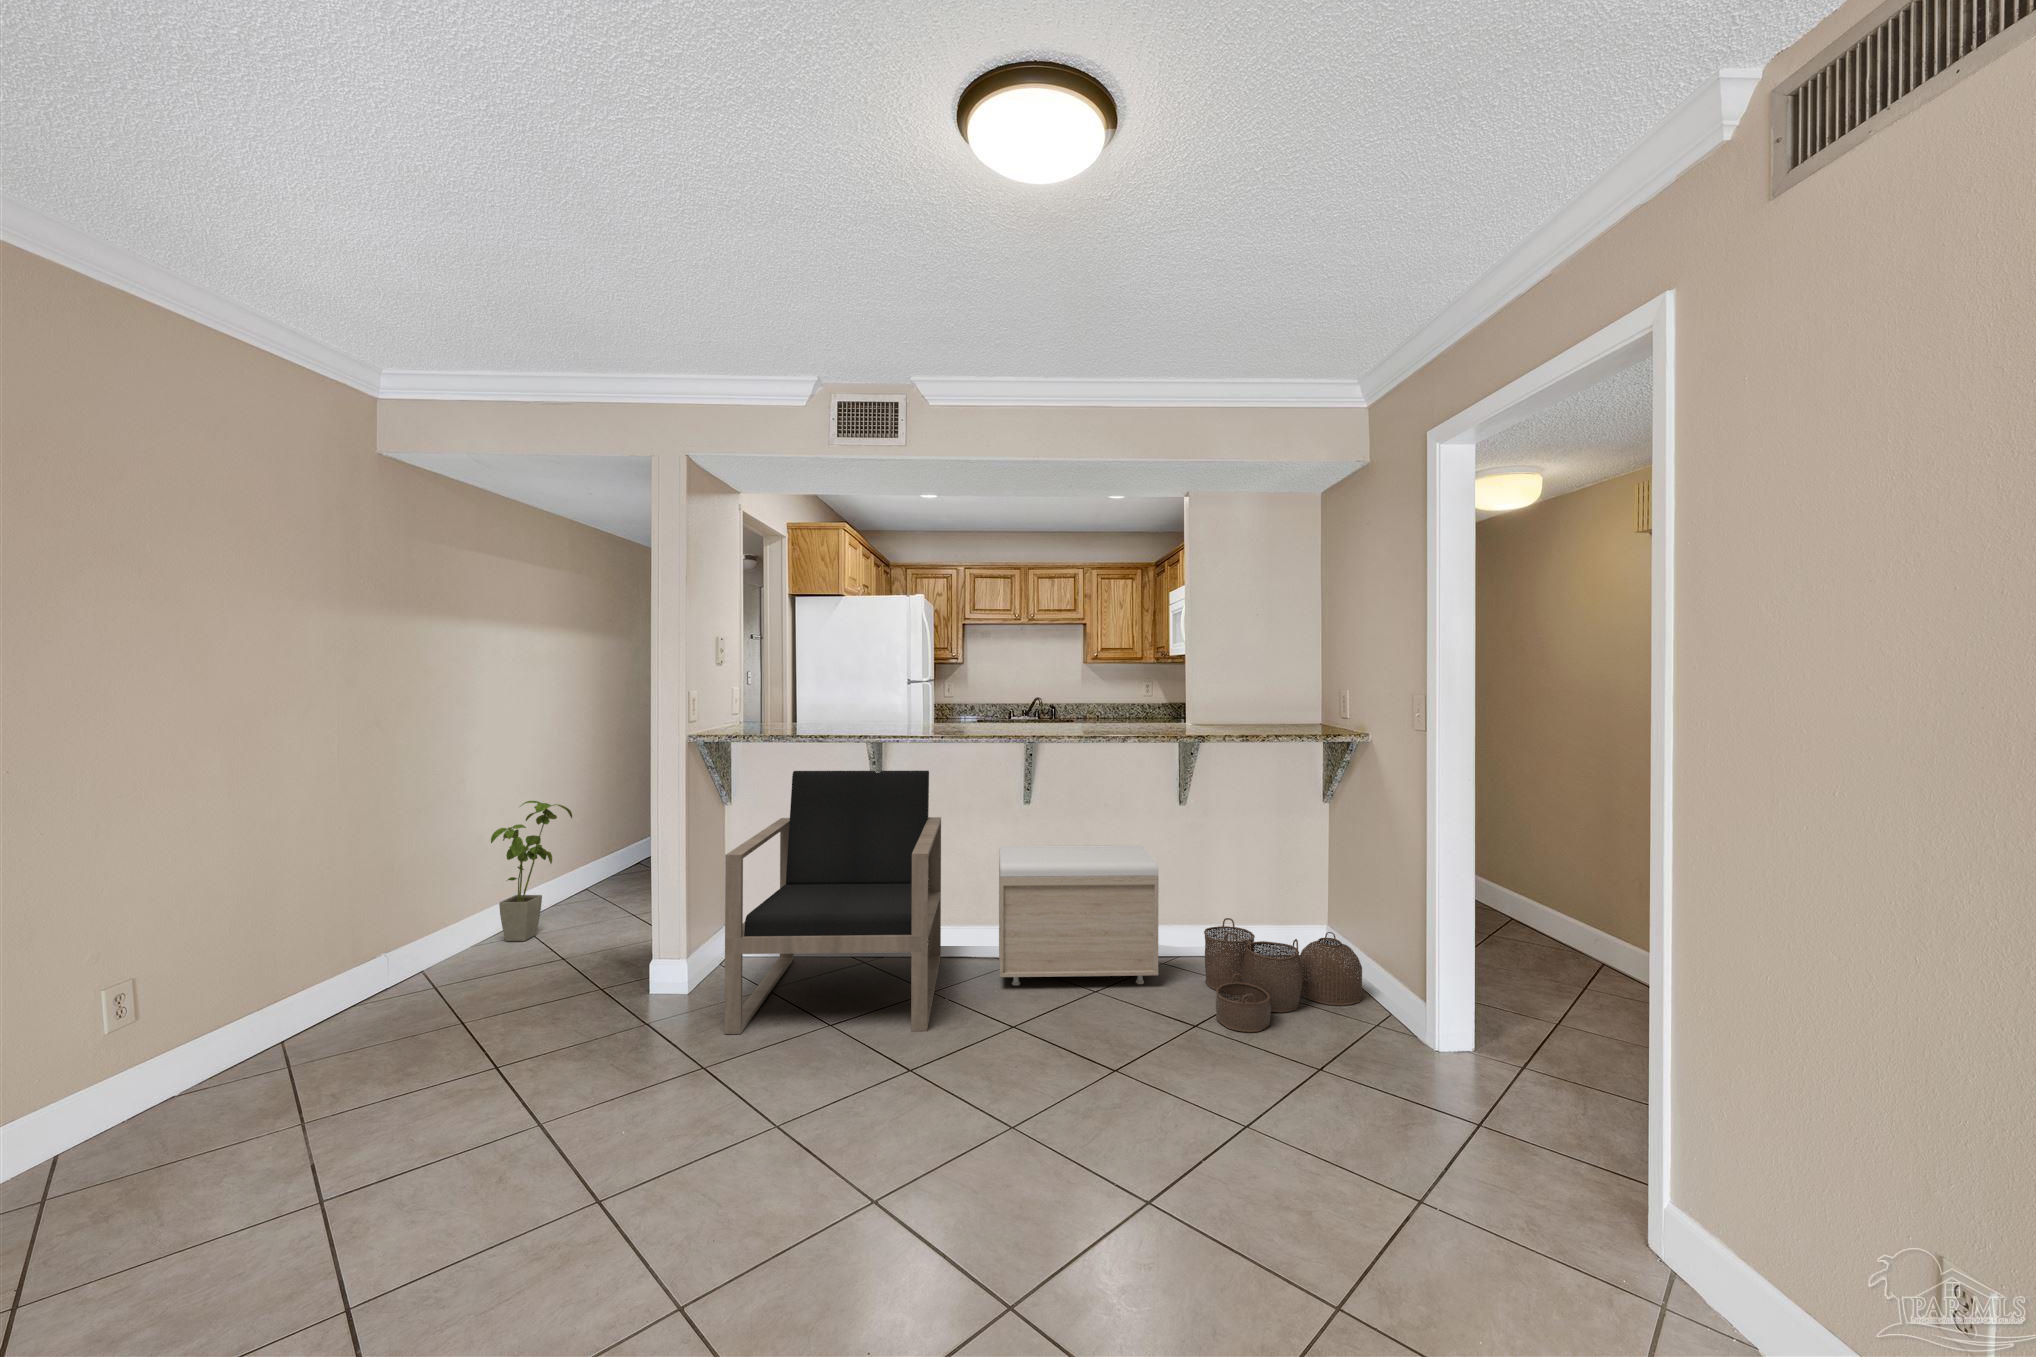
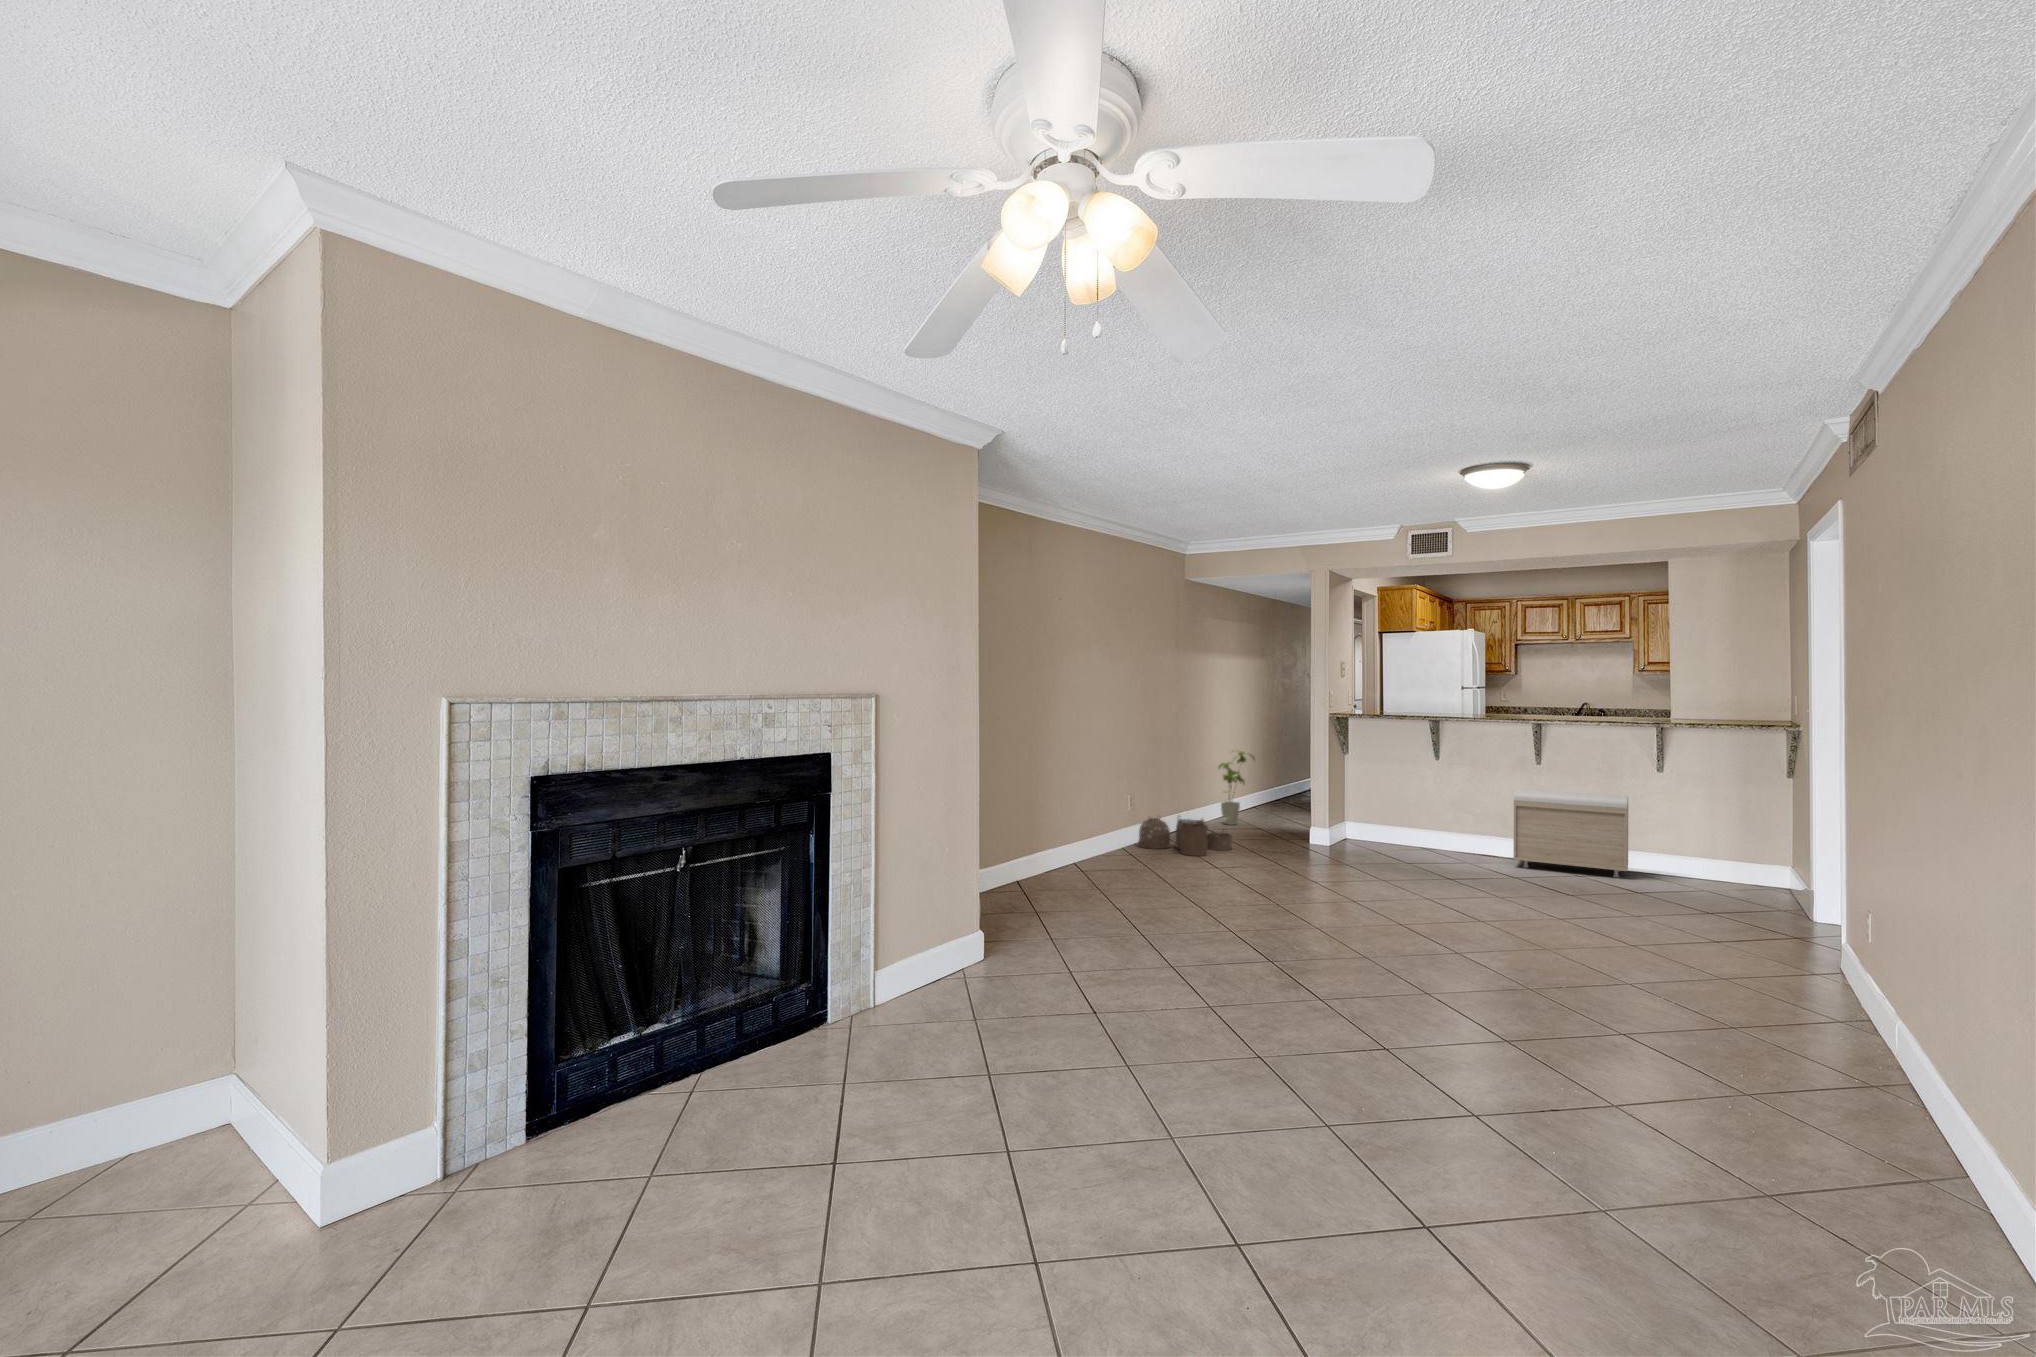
armchair: present [724,771,941,1034] -> none [1352,737,1480,871]
woven basket: present [1204,918,1363,1032] -> present [1138,818,1232,856]

